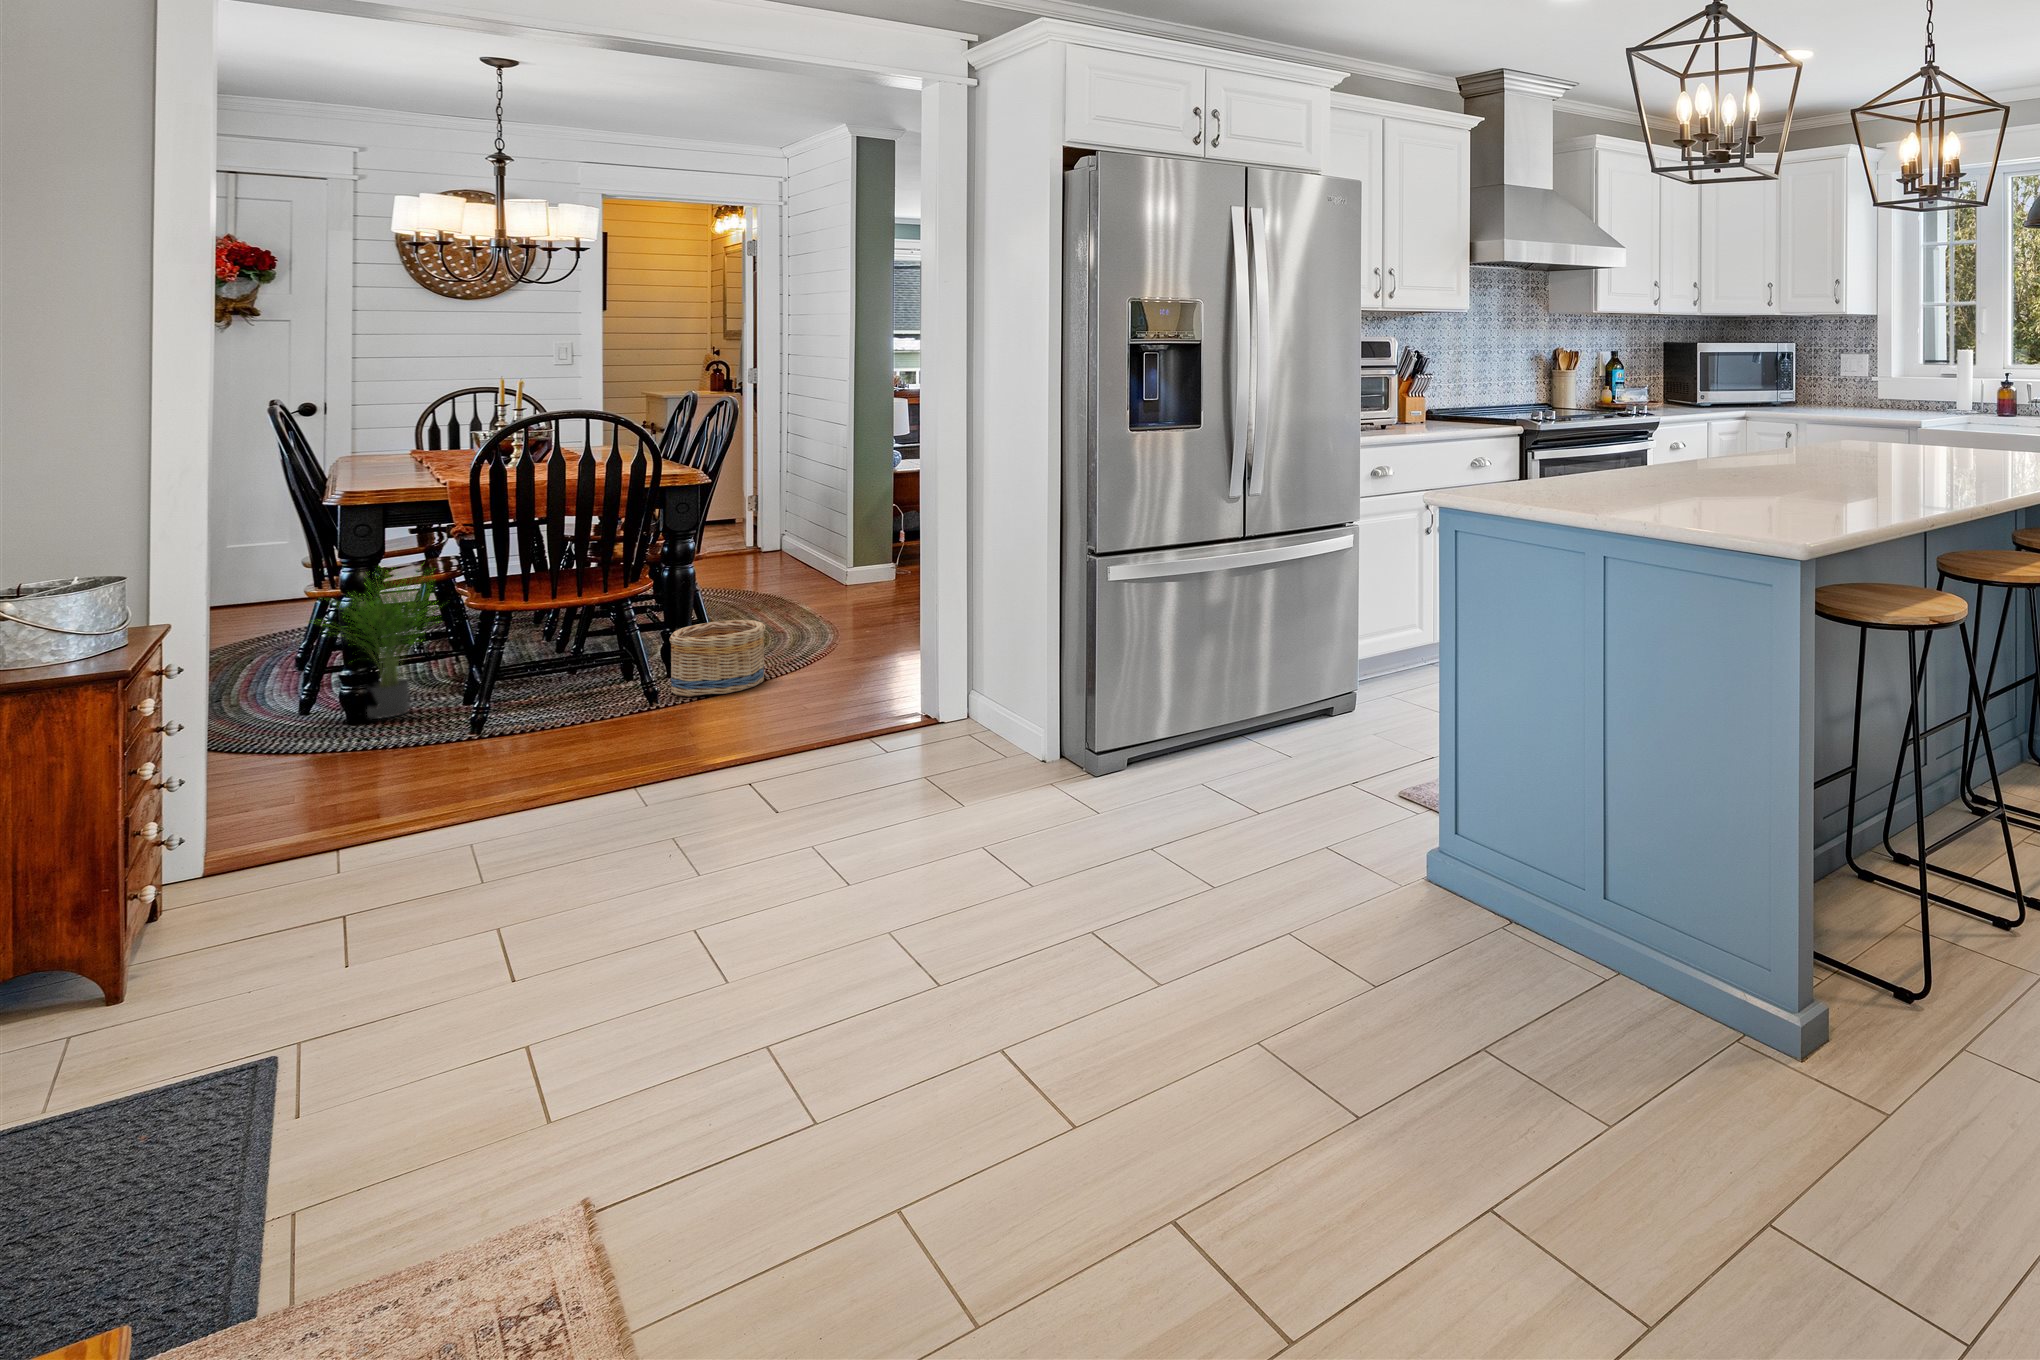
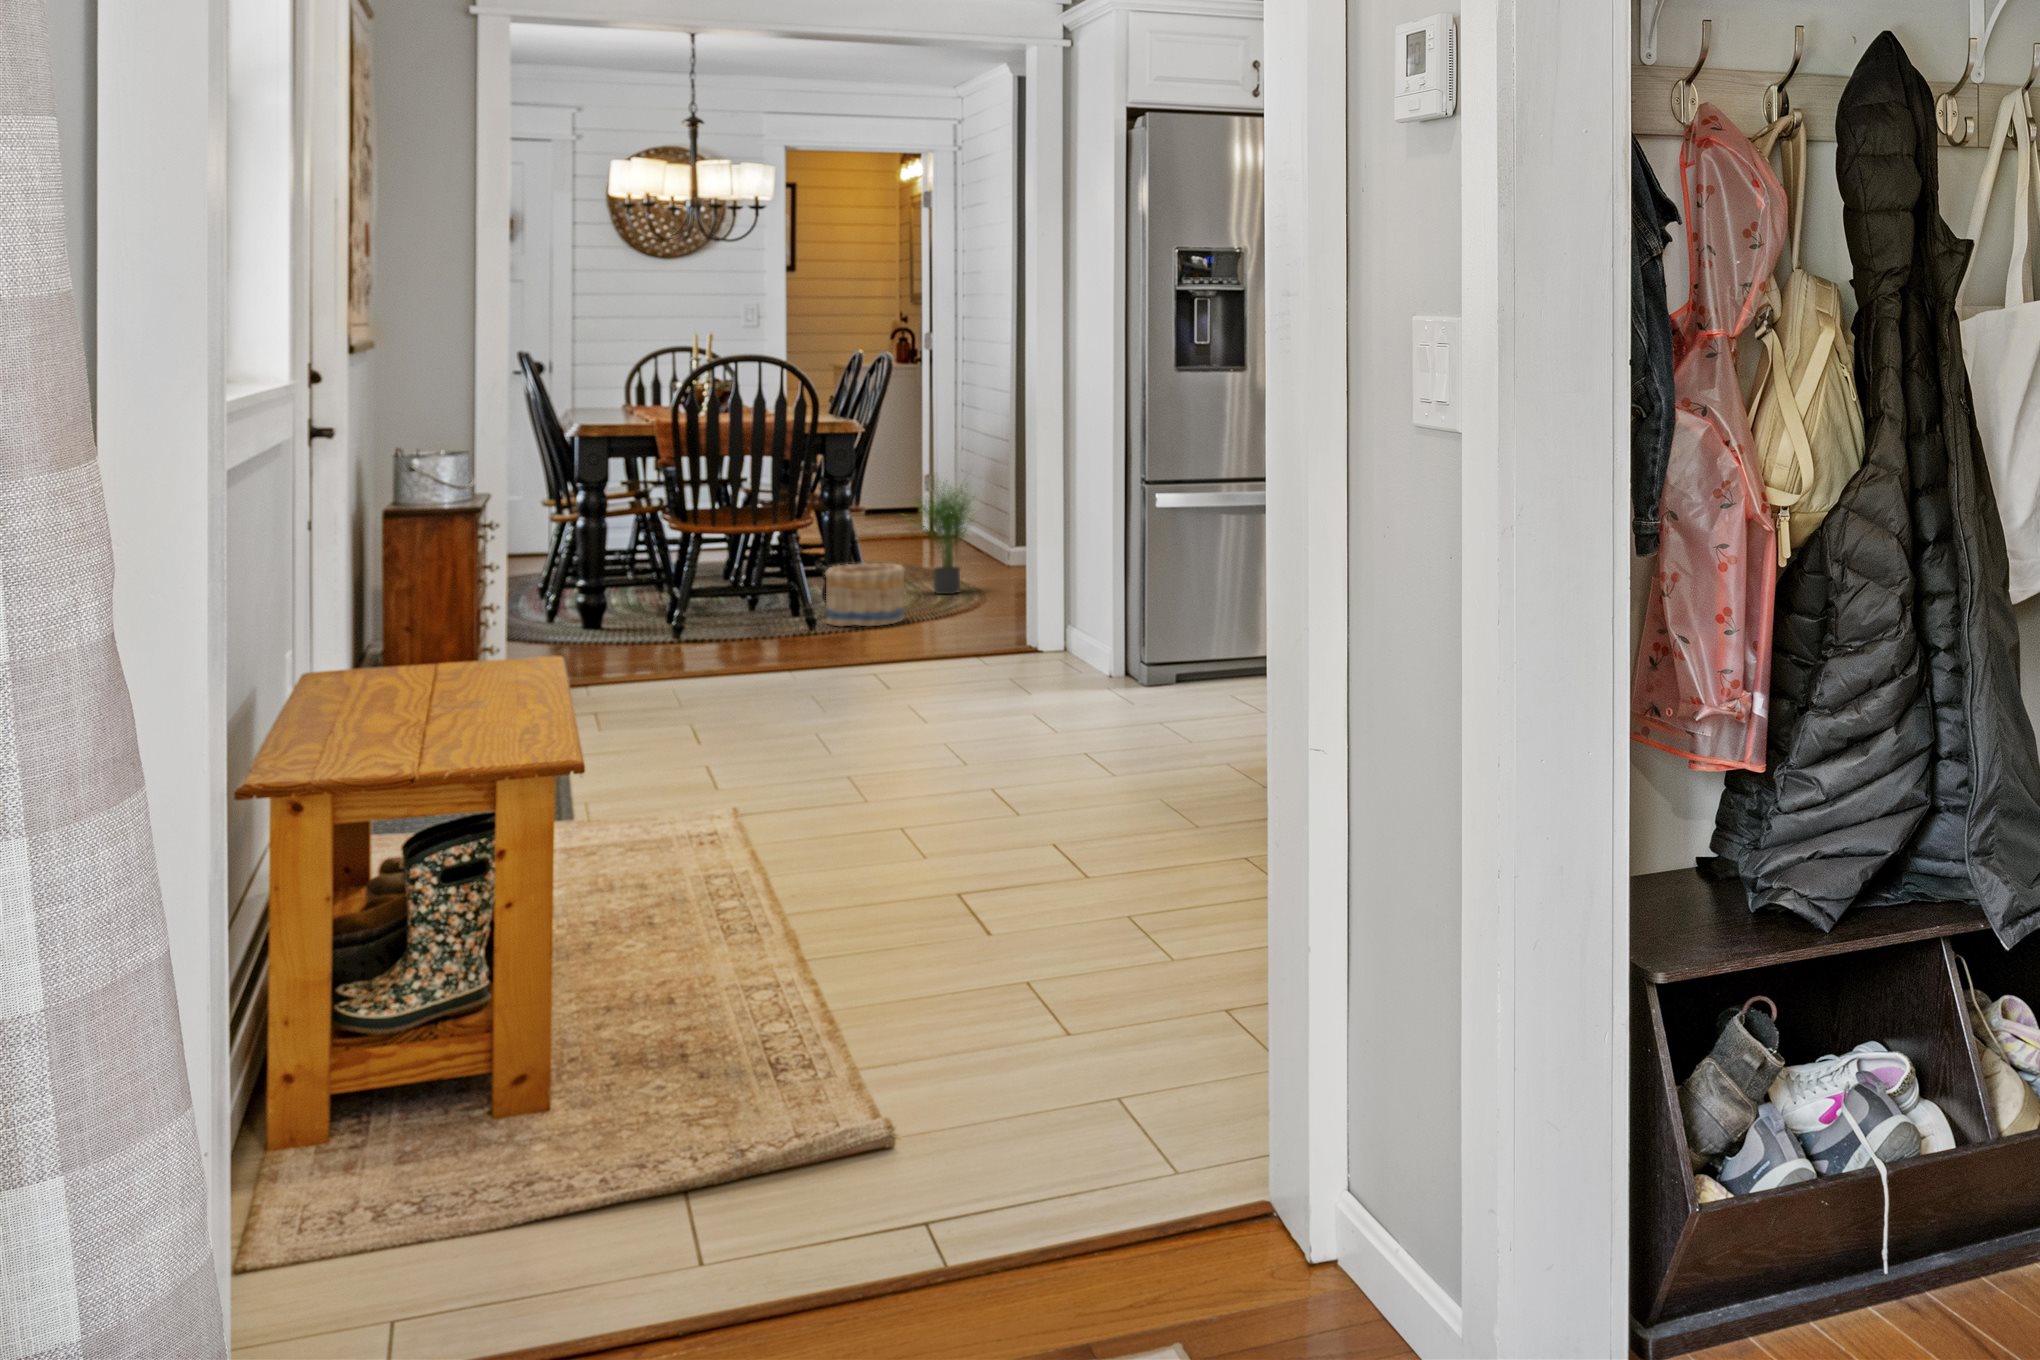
potted plant: present [319,569,439,719] -> present [903,480,977,594]

